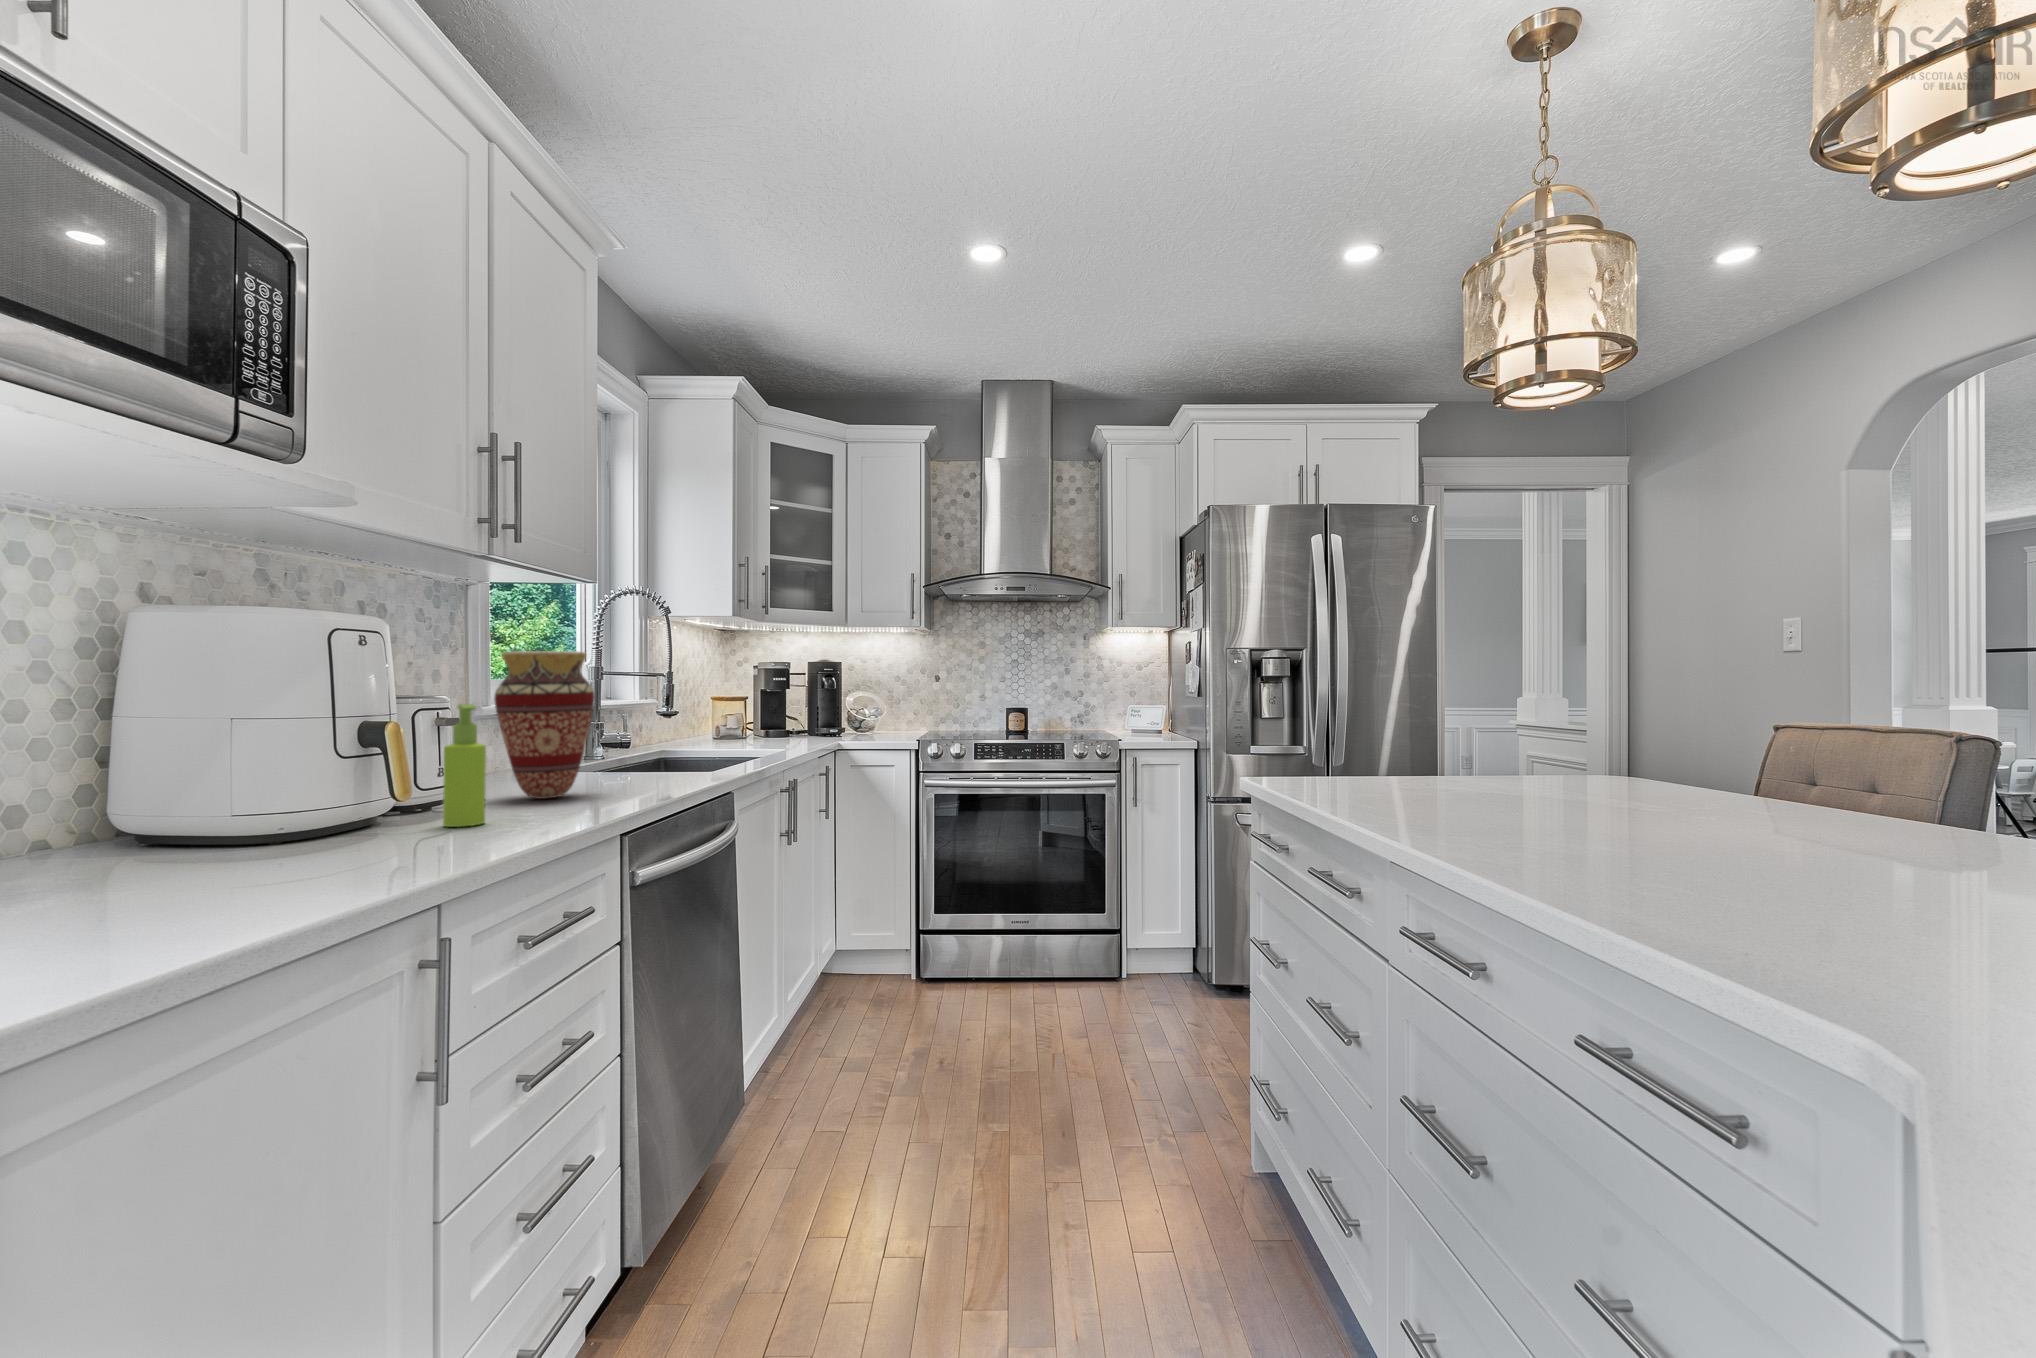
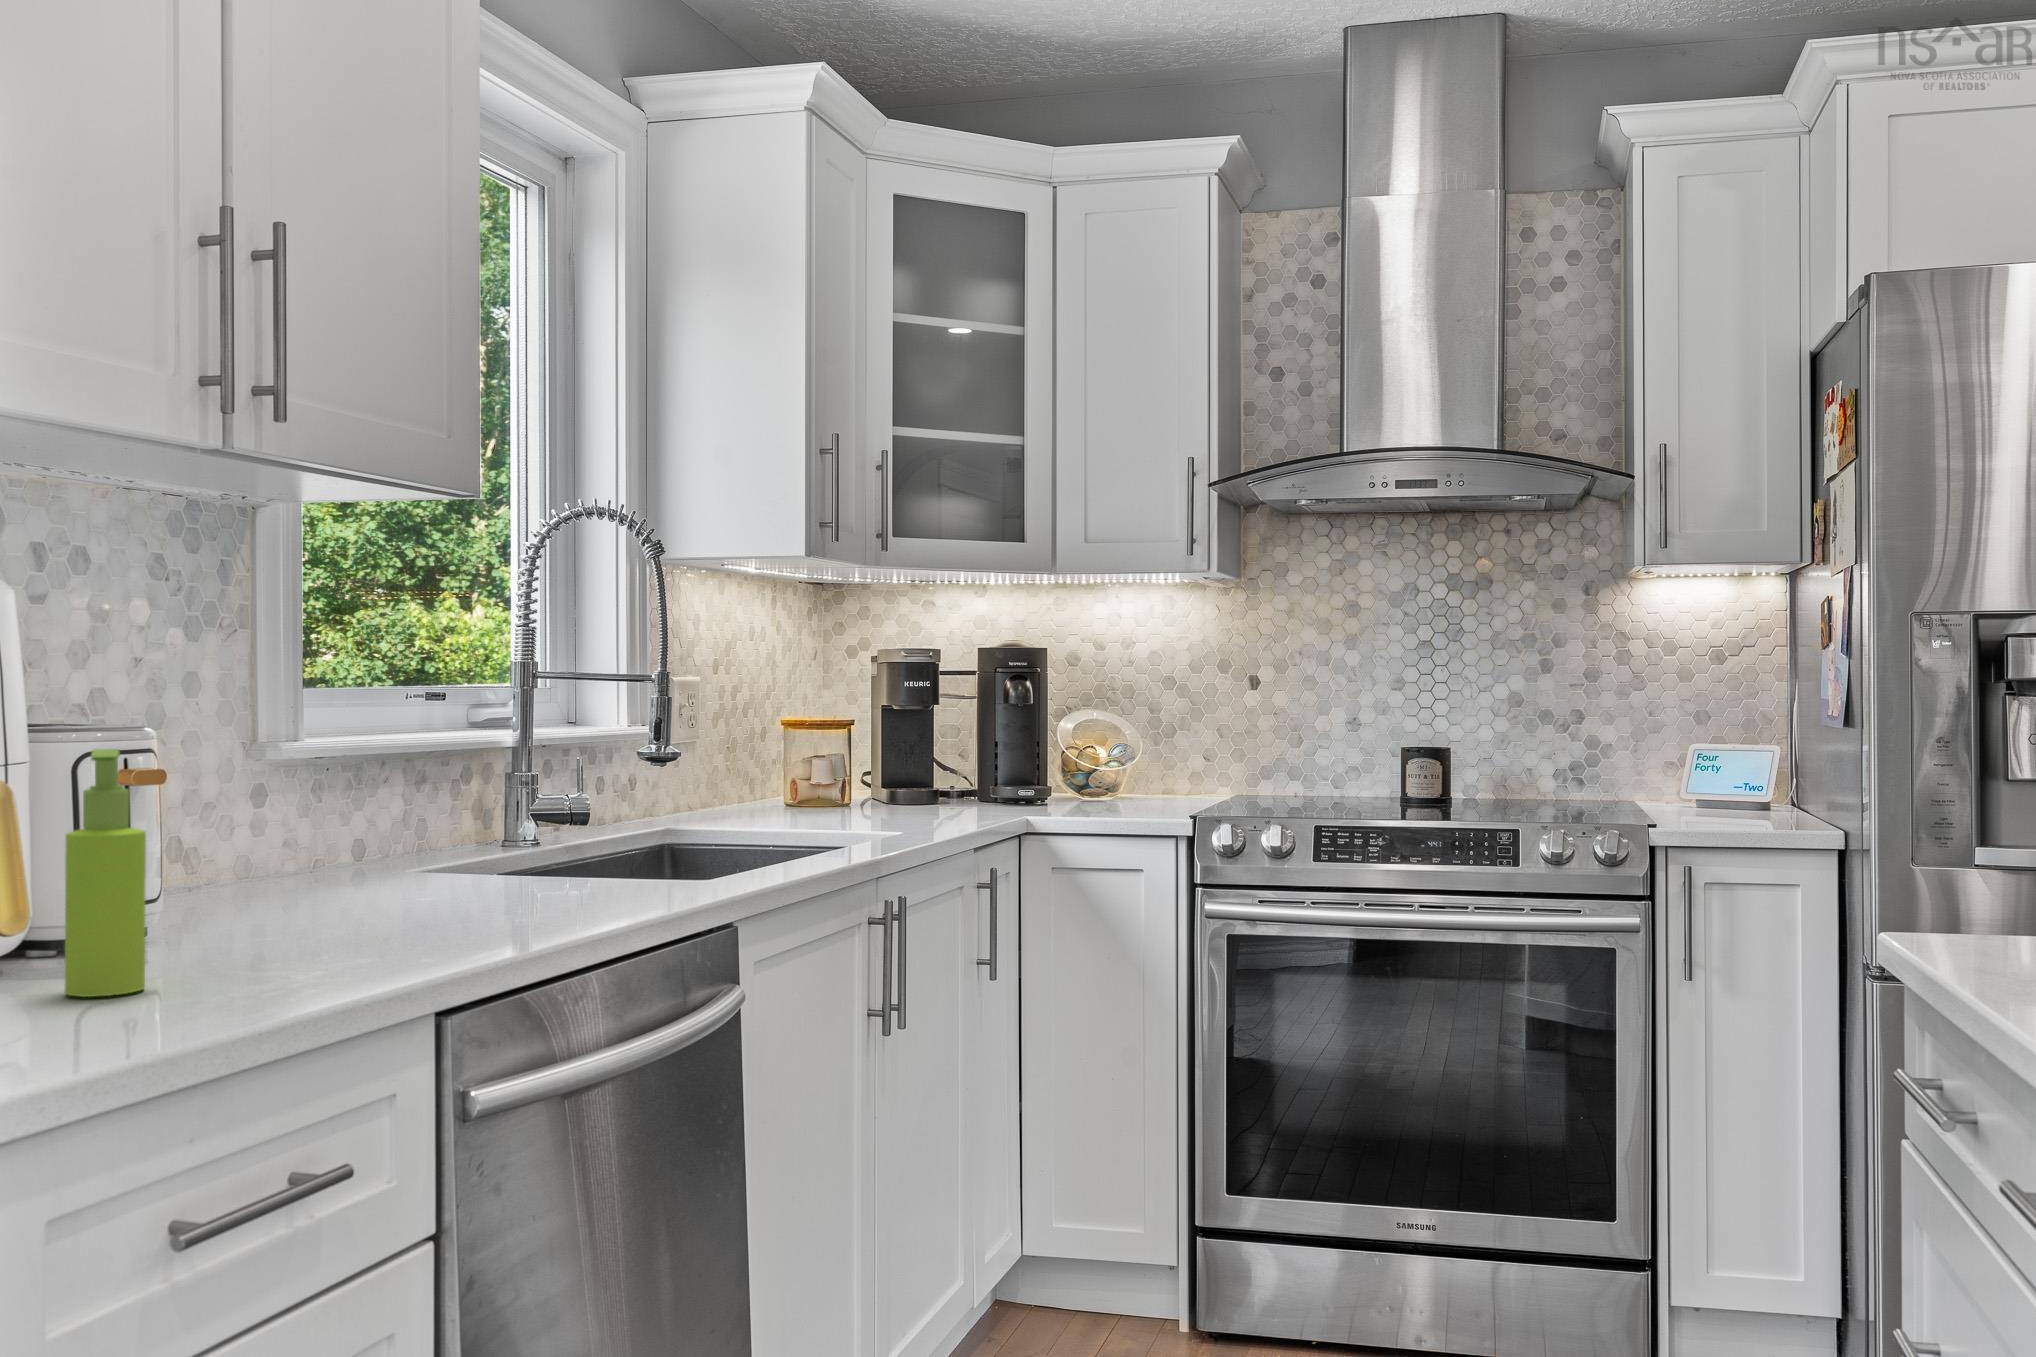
vase: present [494,651,594,799] -> none [226,638,417,935]

